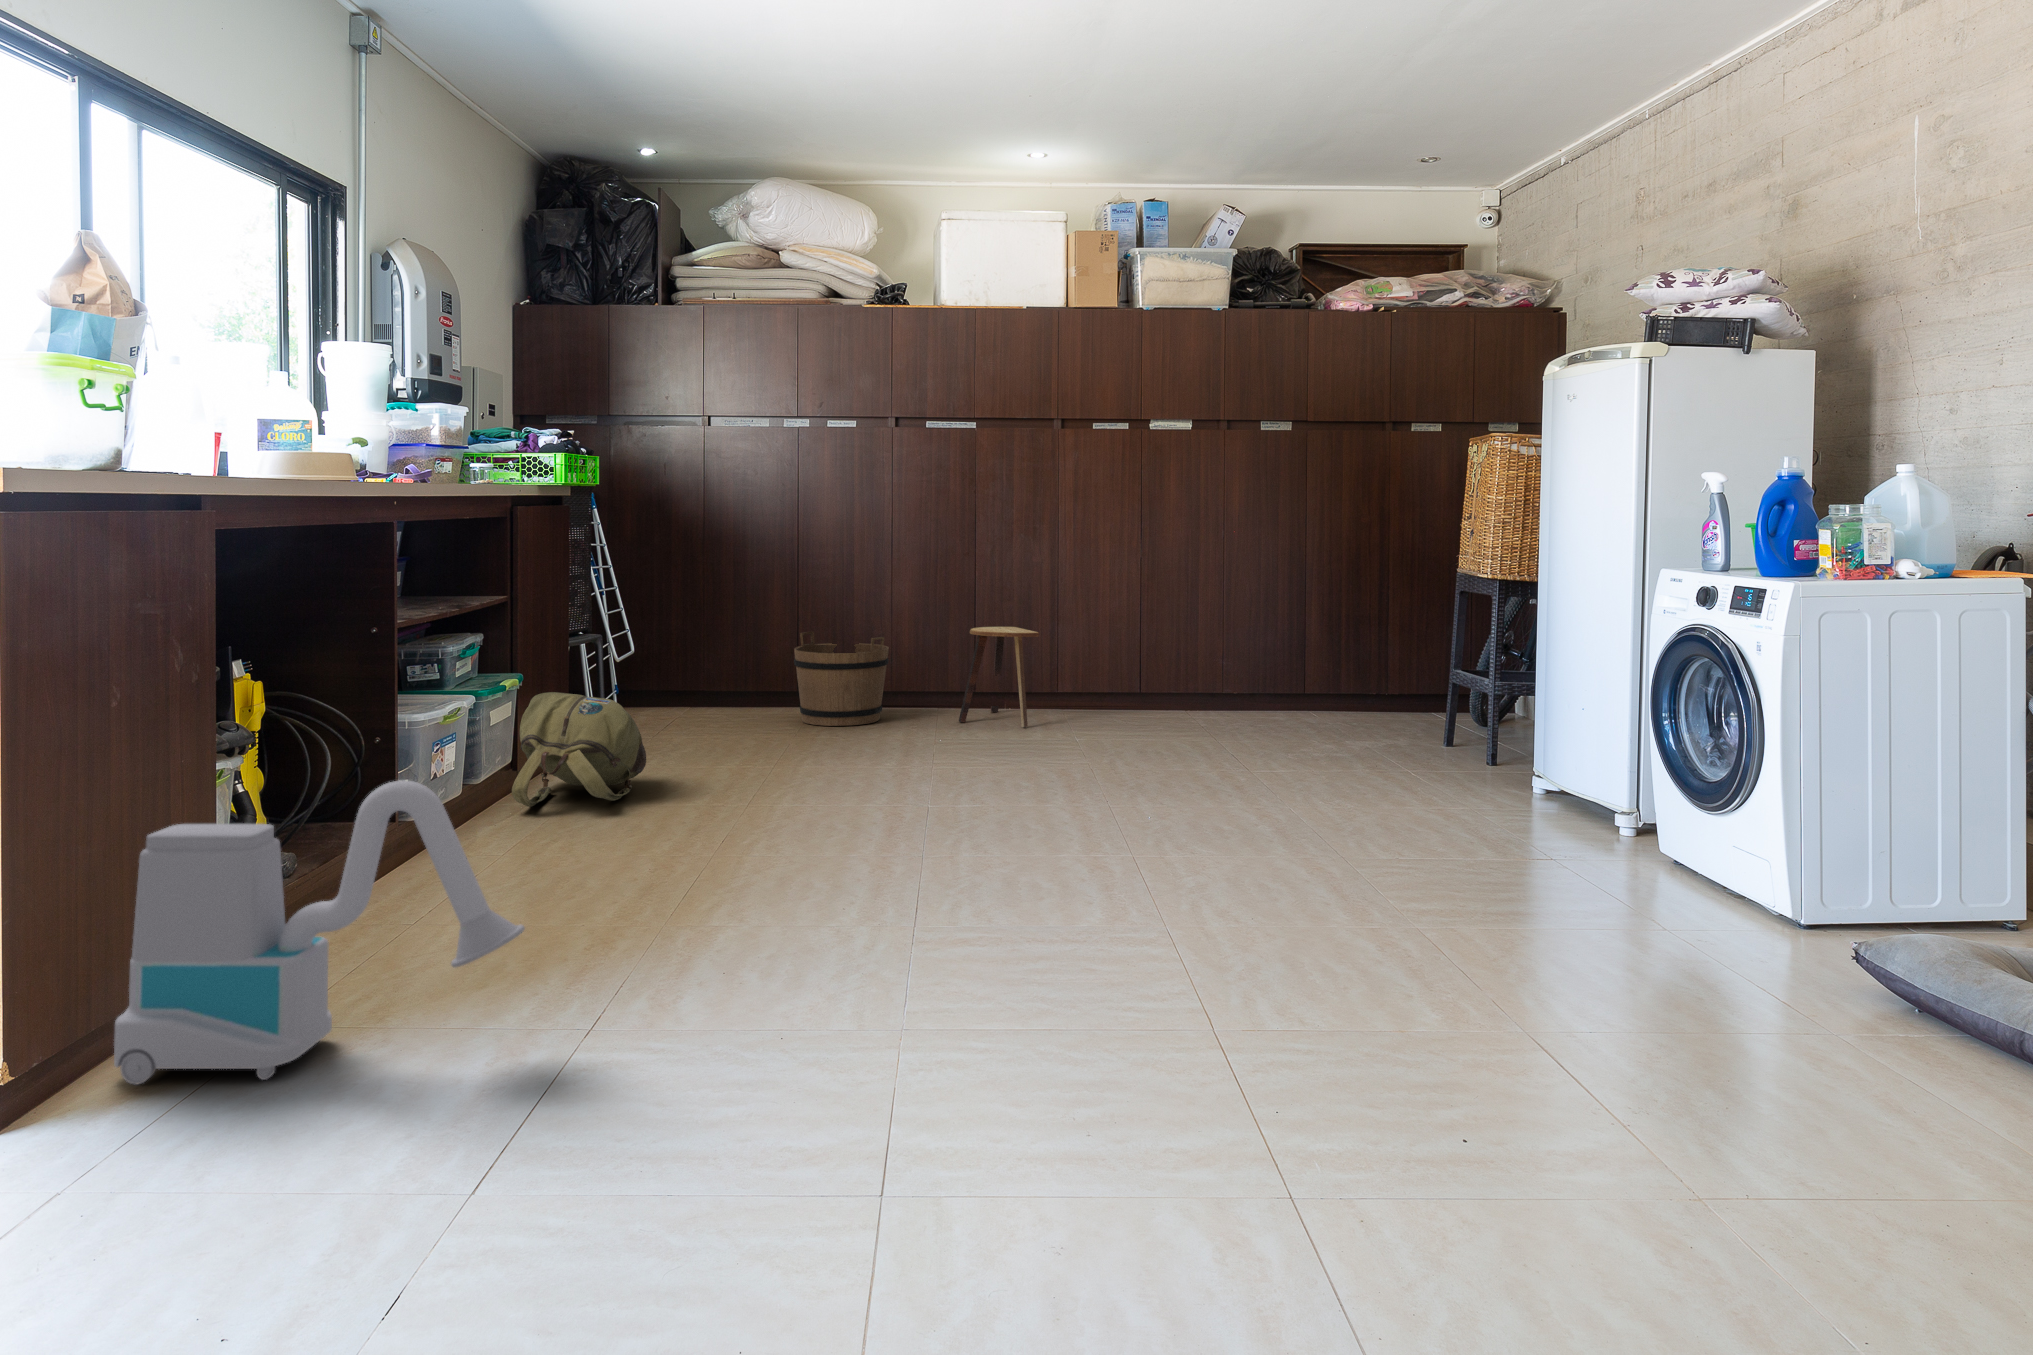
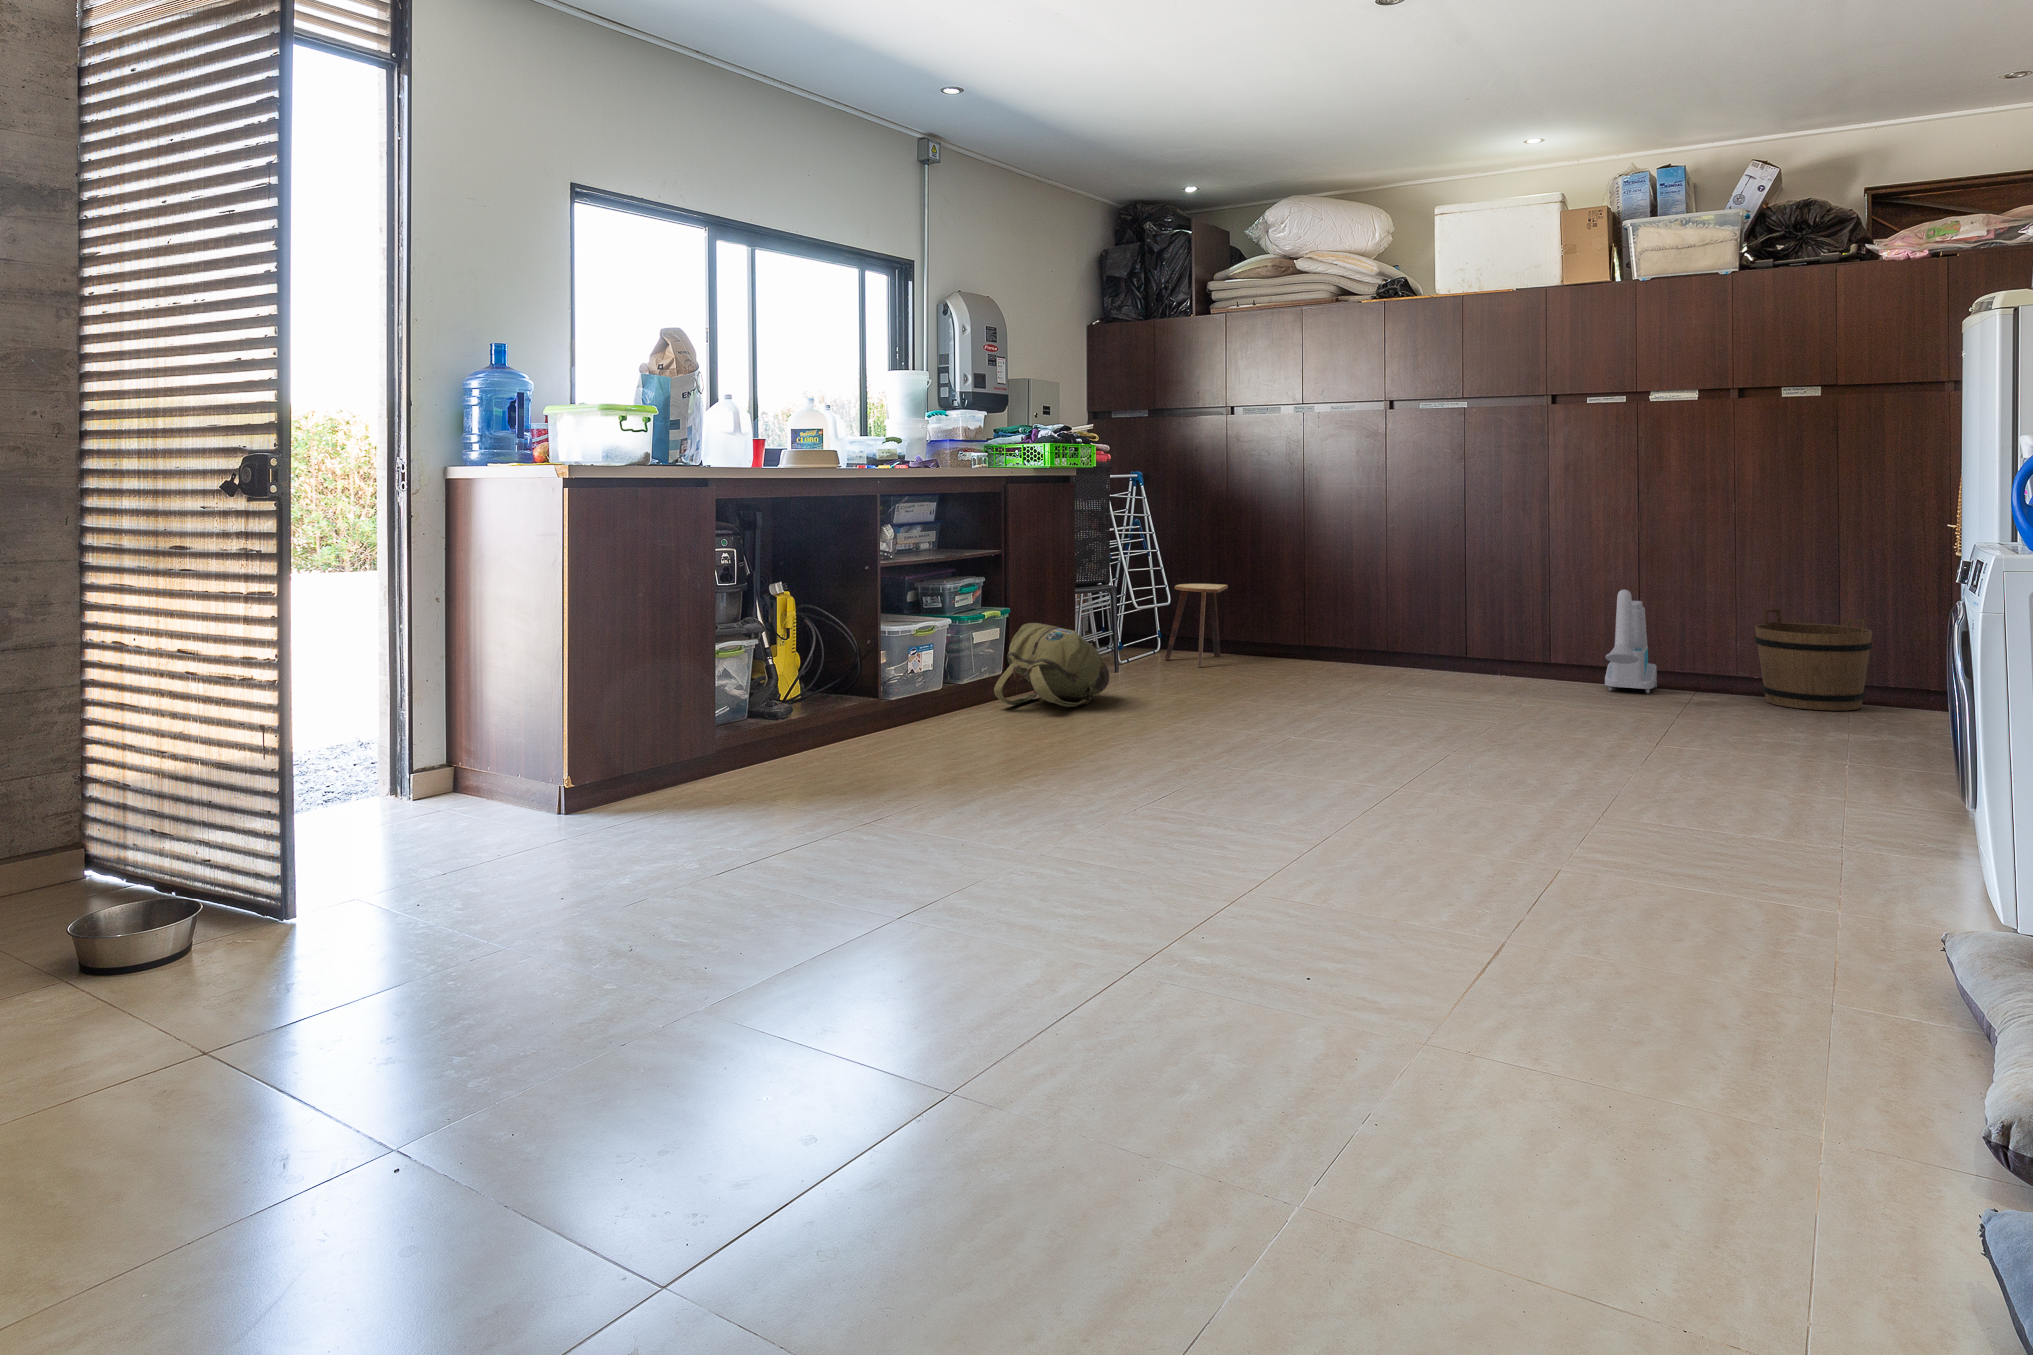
stool: present [959,627,1039,727] -> present [1165,584,1228,667]
bucket: present [794,632,889,726] -> present [1755,609,1872,711]
vacuum cleaner: present [114,780,525,1084] -> present [1605,590,1657,694]

